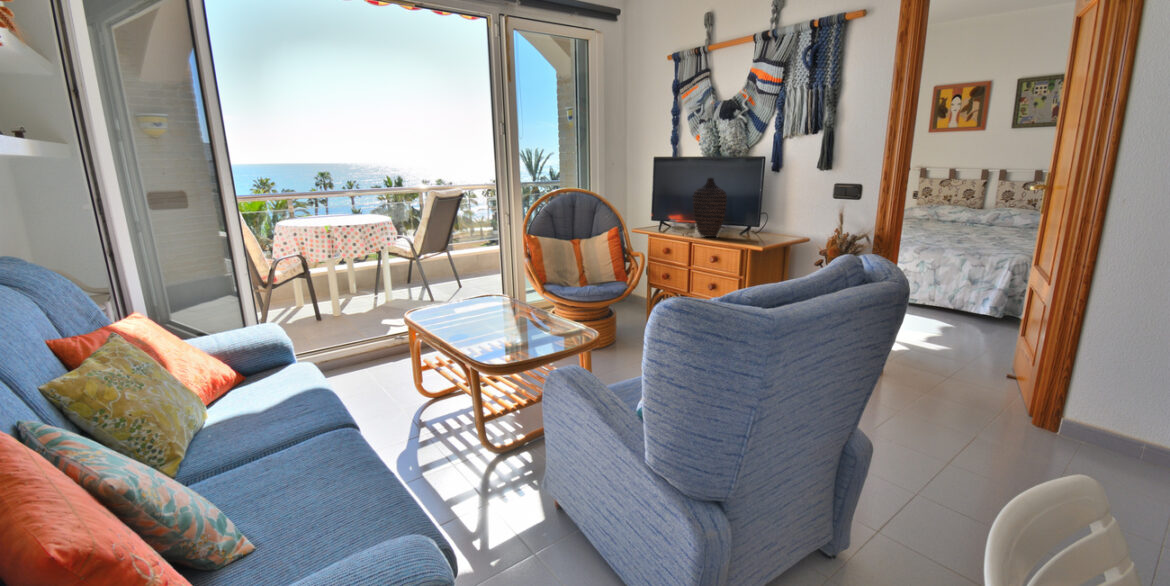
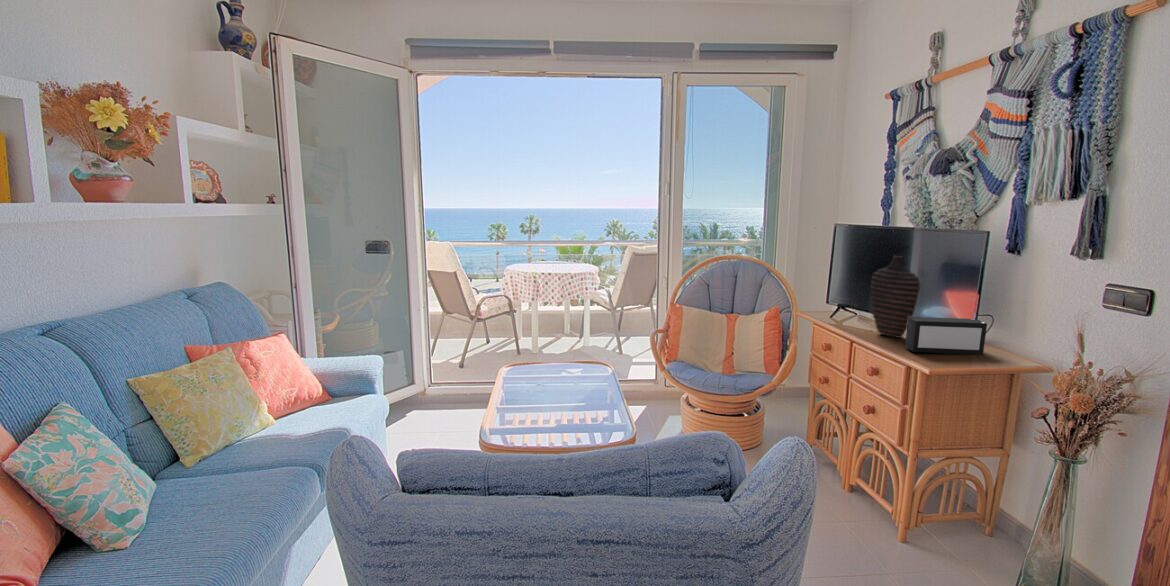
speaker: none [728,216,773,242] -> present [905,317,987,355]

